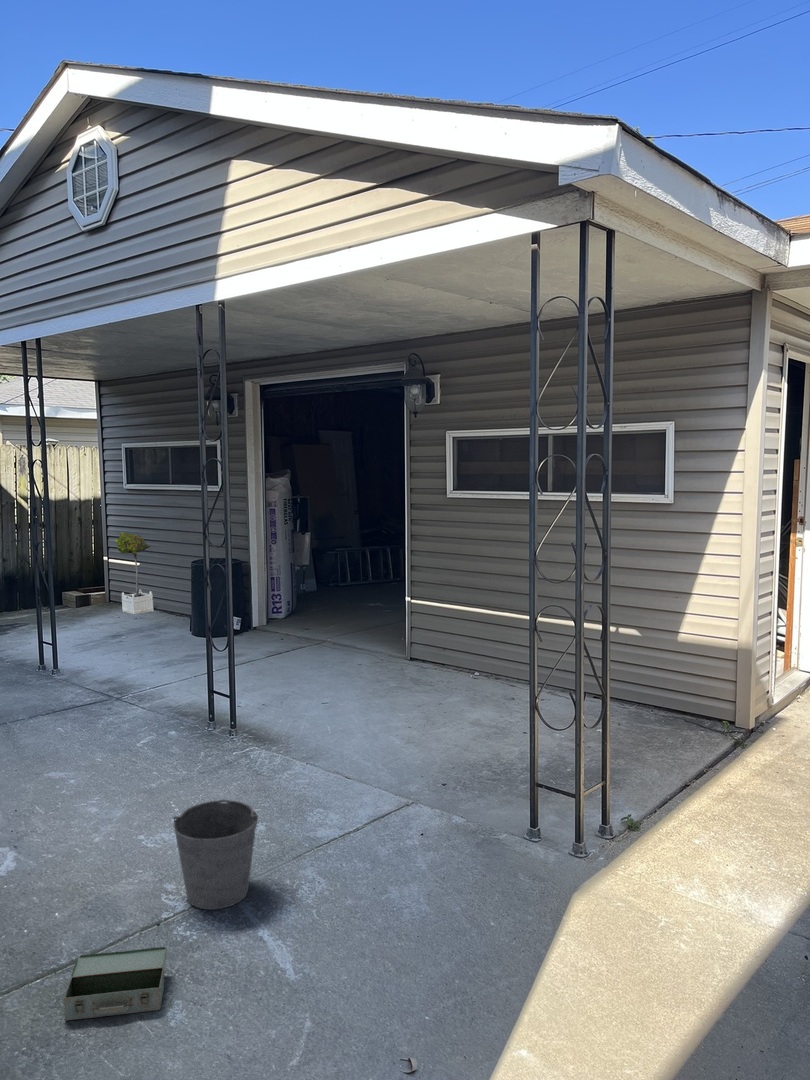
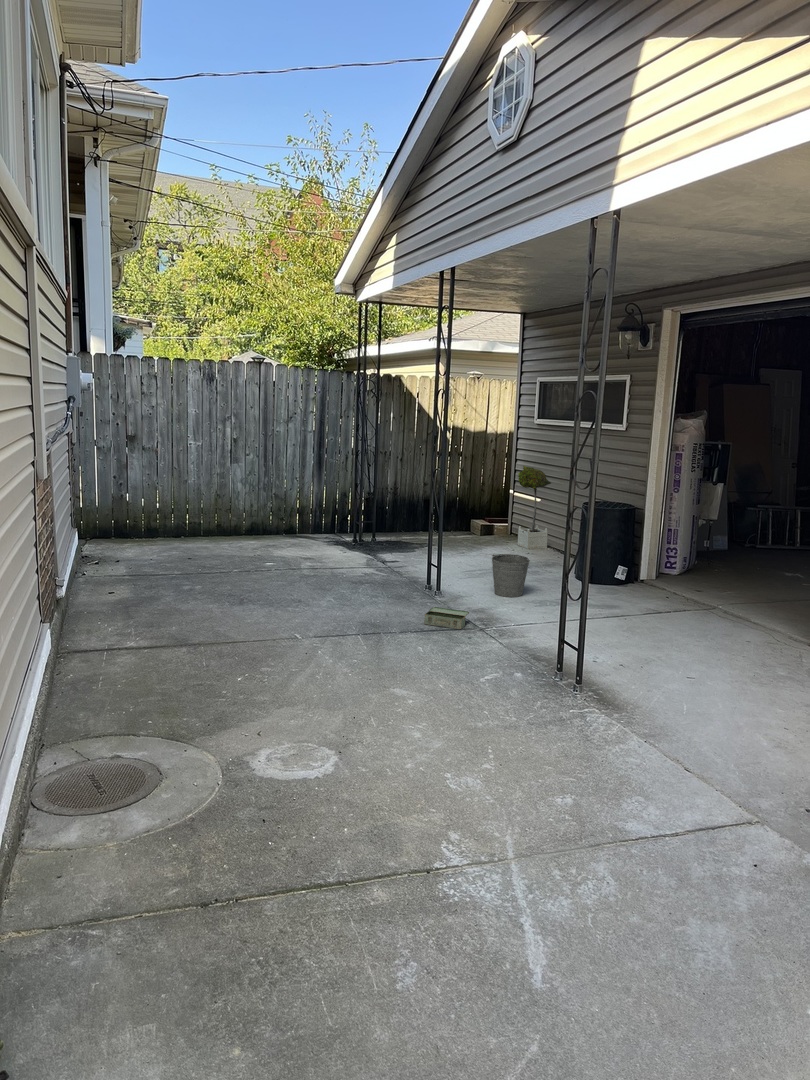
bucket: present [173,800,258,910] -> present [492,554,530,597]
toolbox: present [64,947,167,1021] -> present [424,607,469,629]

